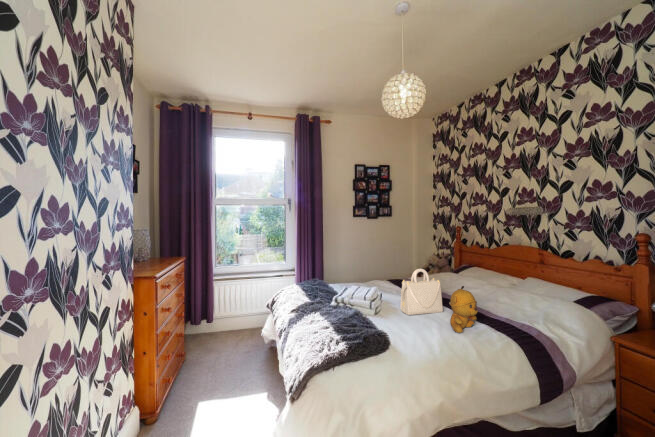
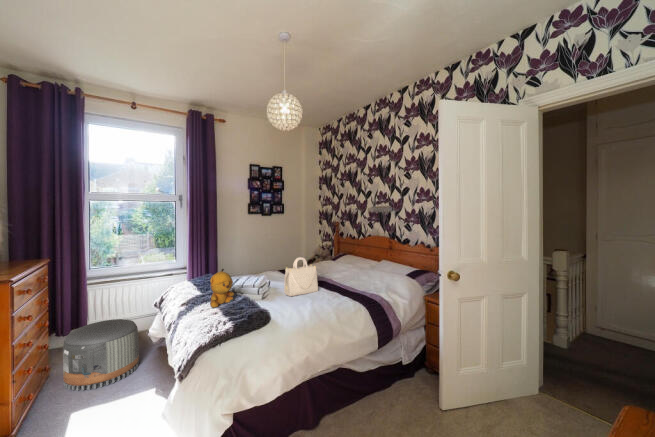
stuffed bear: present [449,286,478,333] -> present [210,269,234,308]
pouf: none [194,318,253,383] -> present [63,319,139,391]

